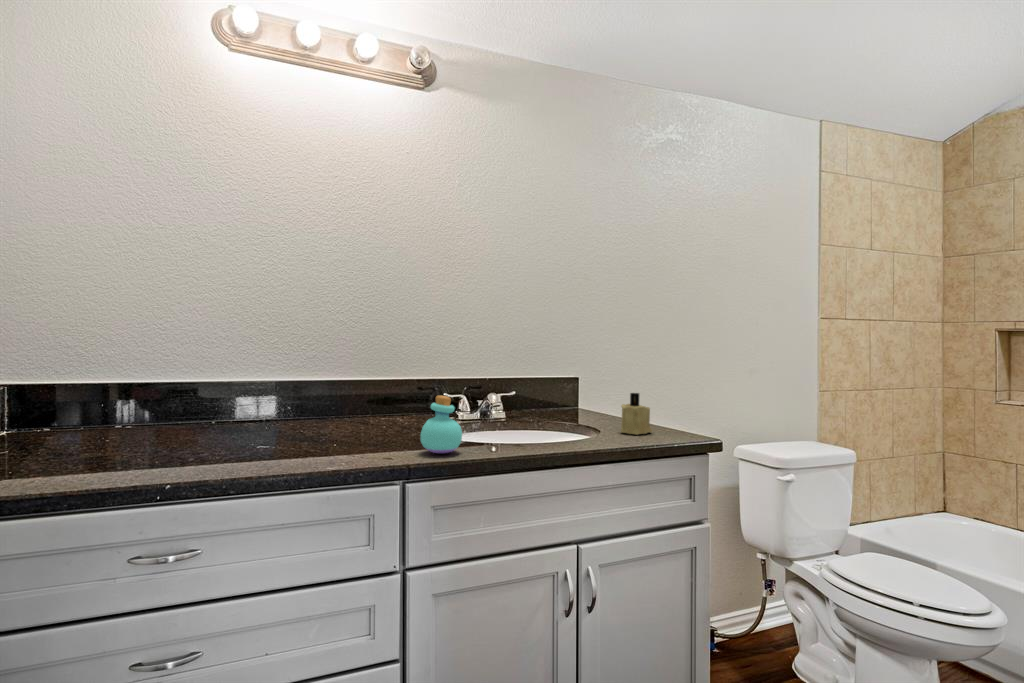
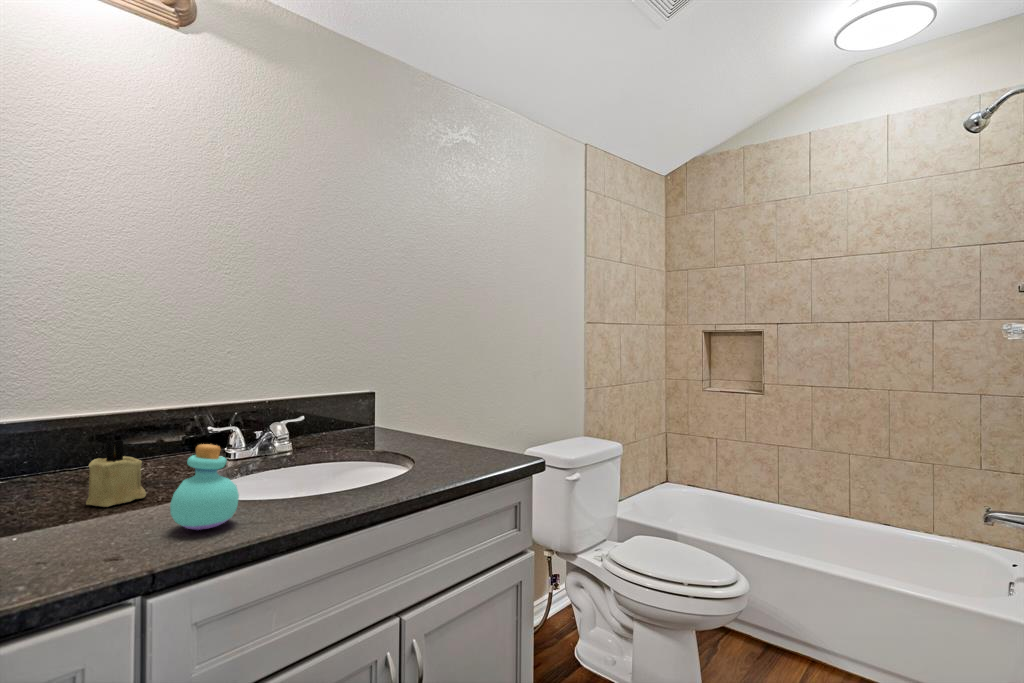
candle: present [621,393,652,435] -> present [86,440,146,507]

